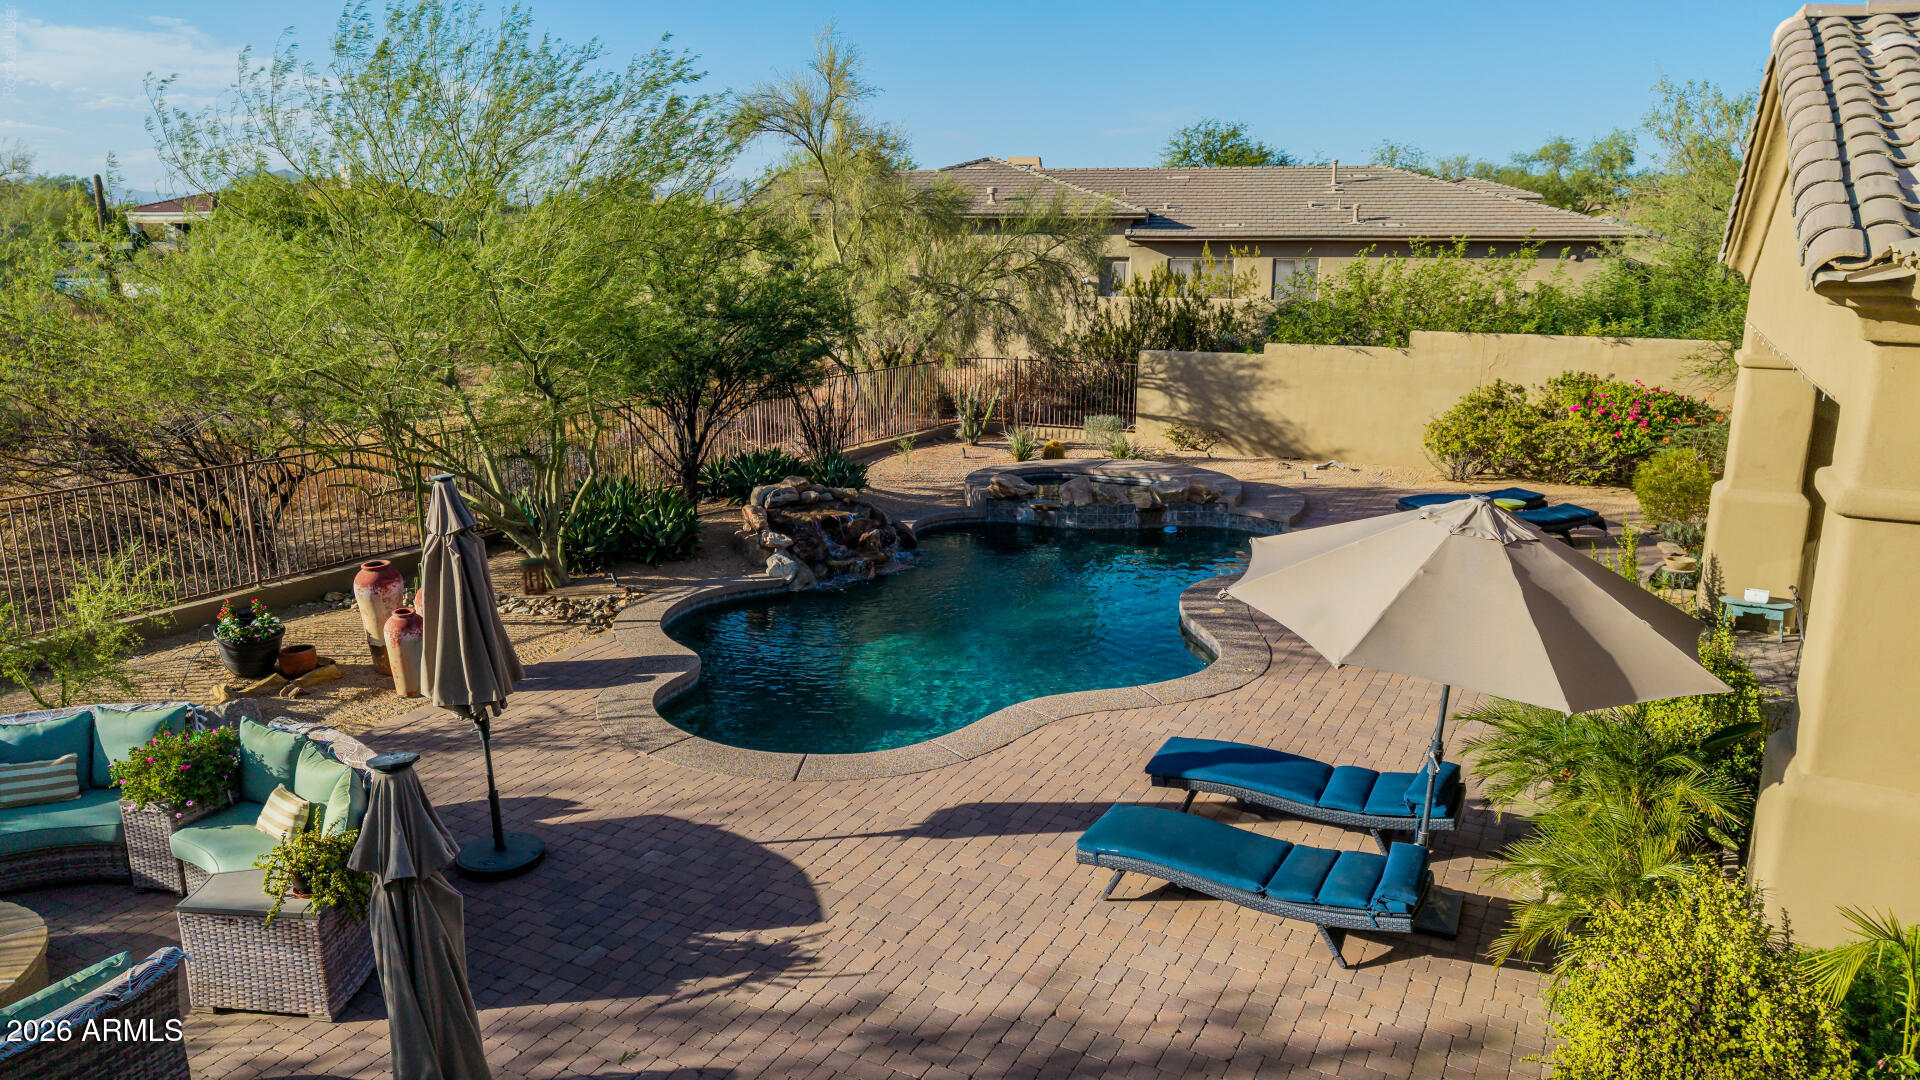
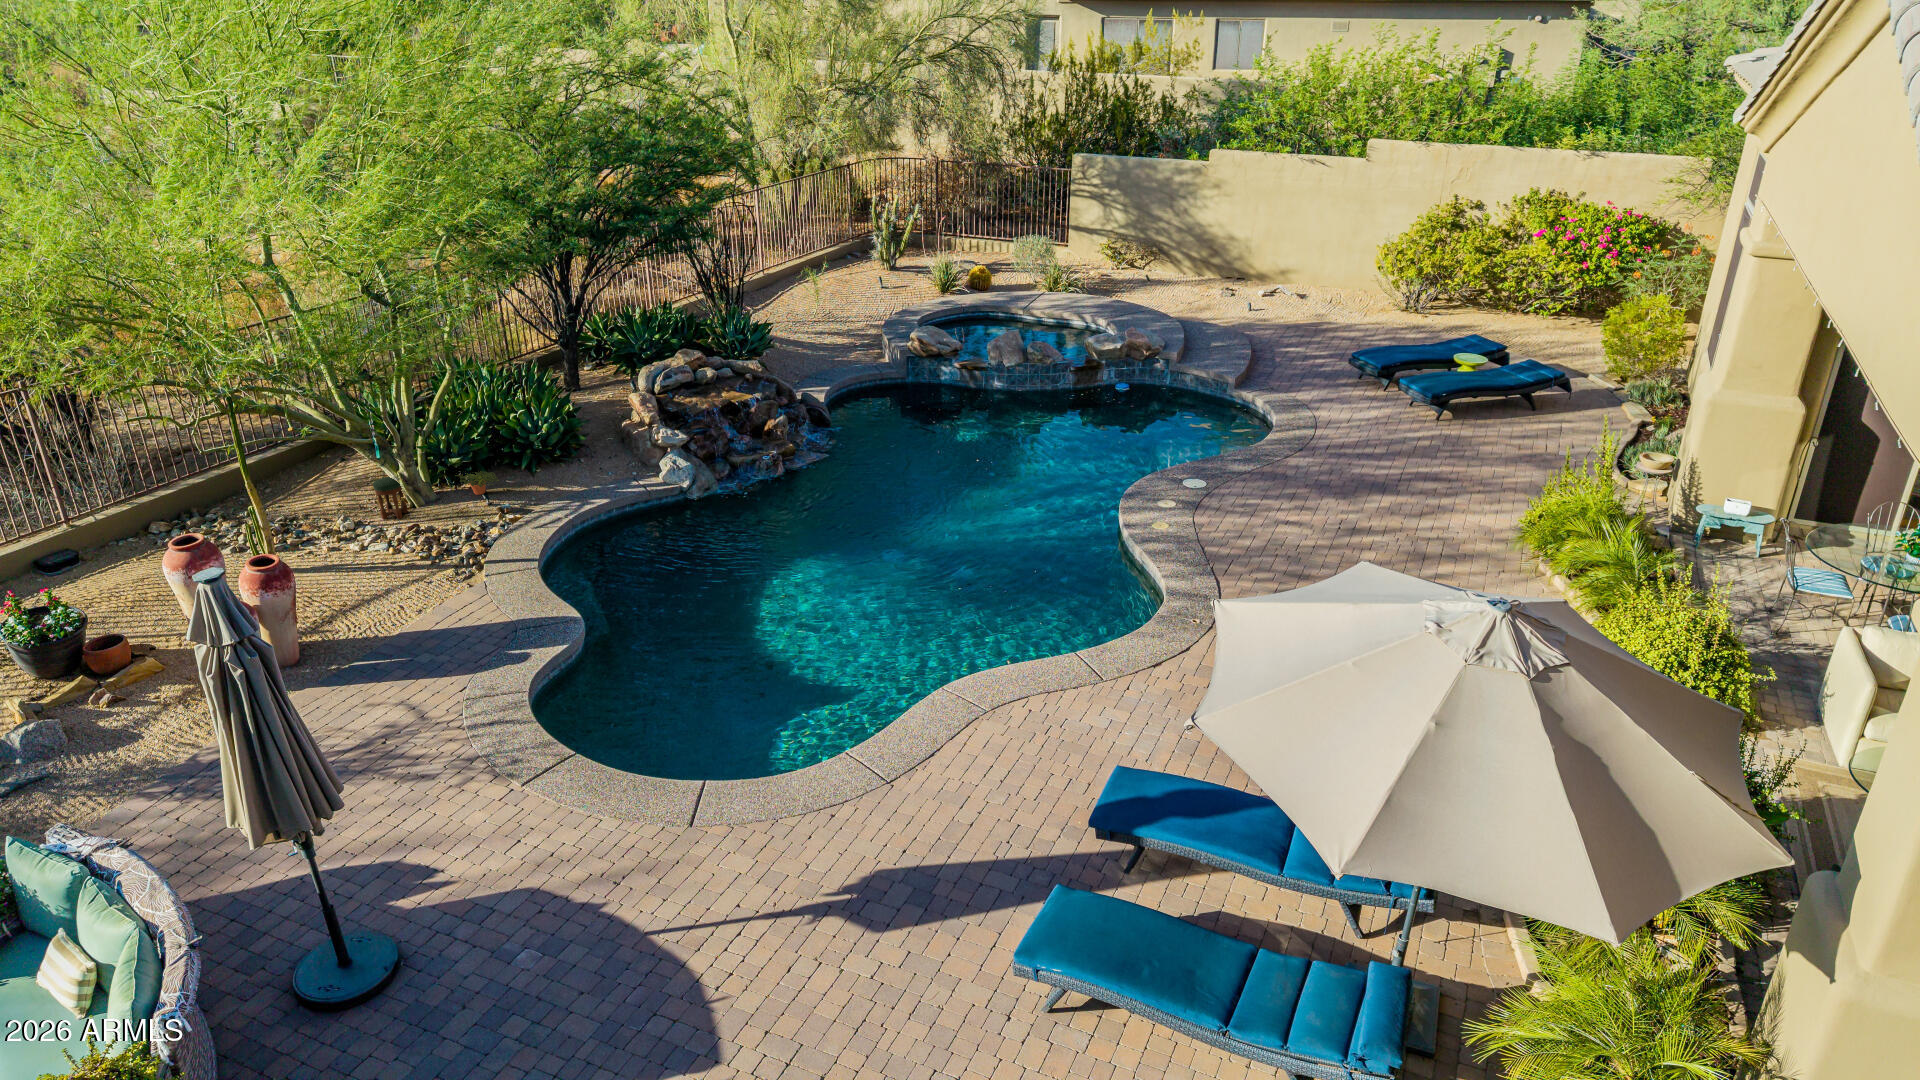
potted plant: none [589,559,628,581] -> present [455,471,499,495]

